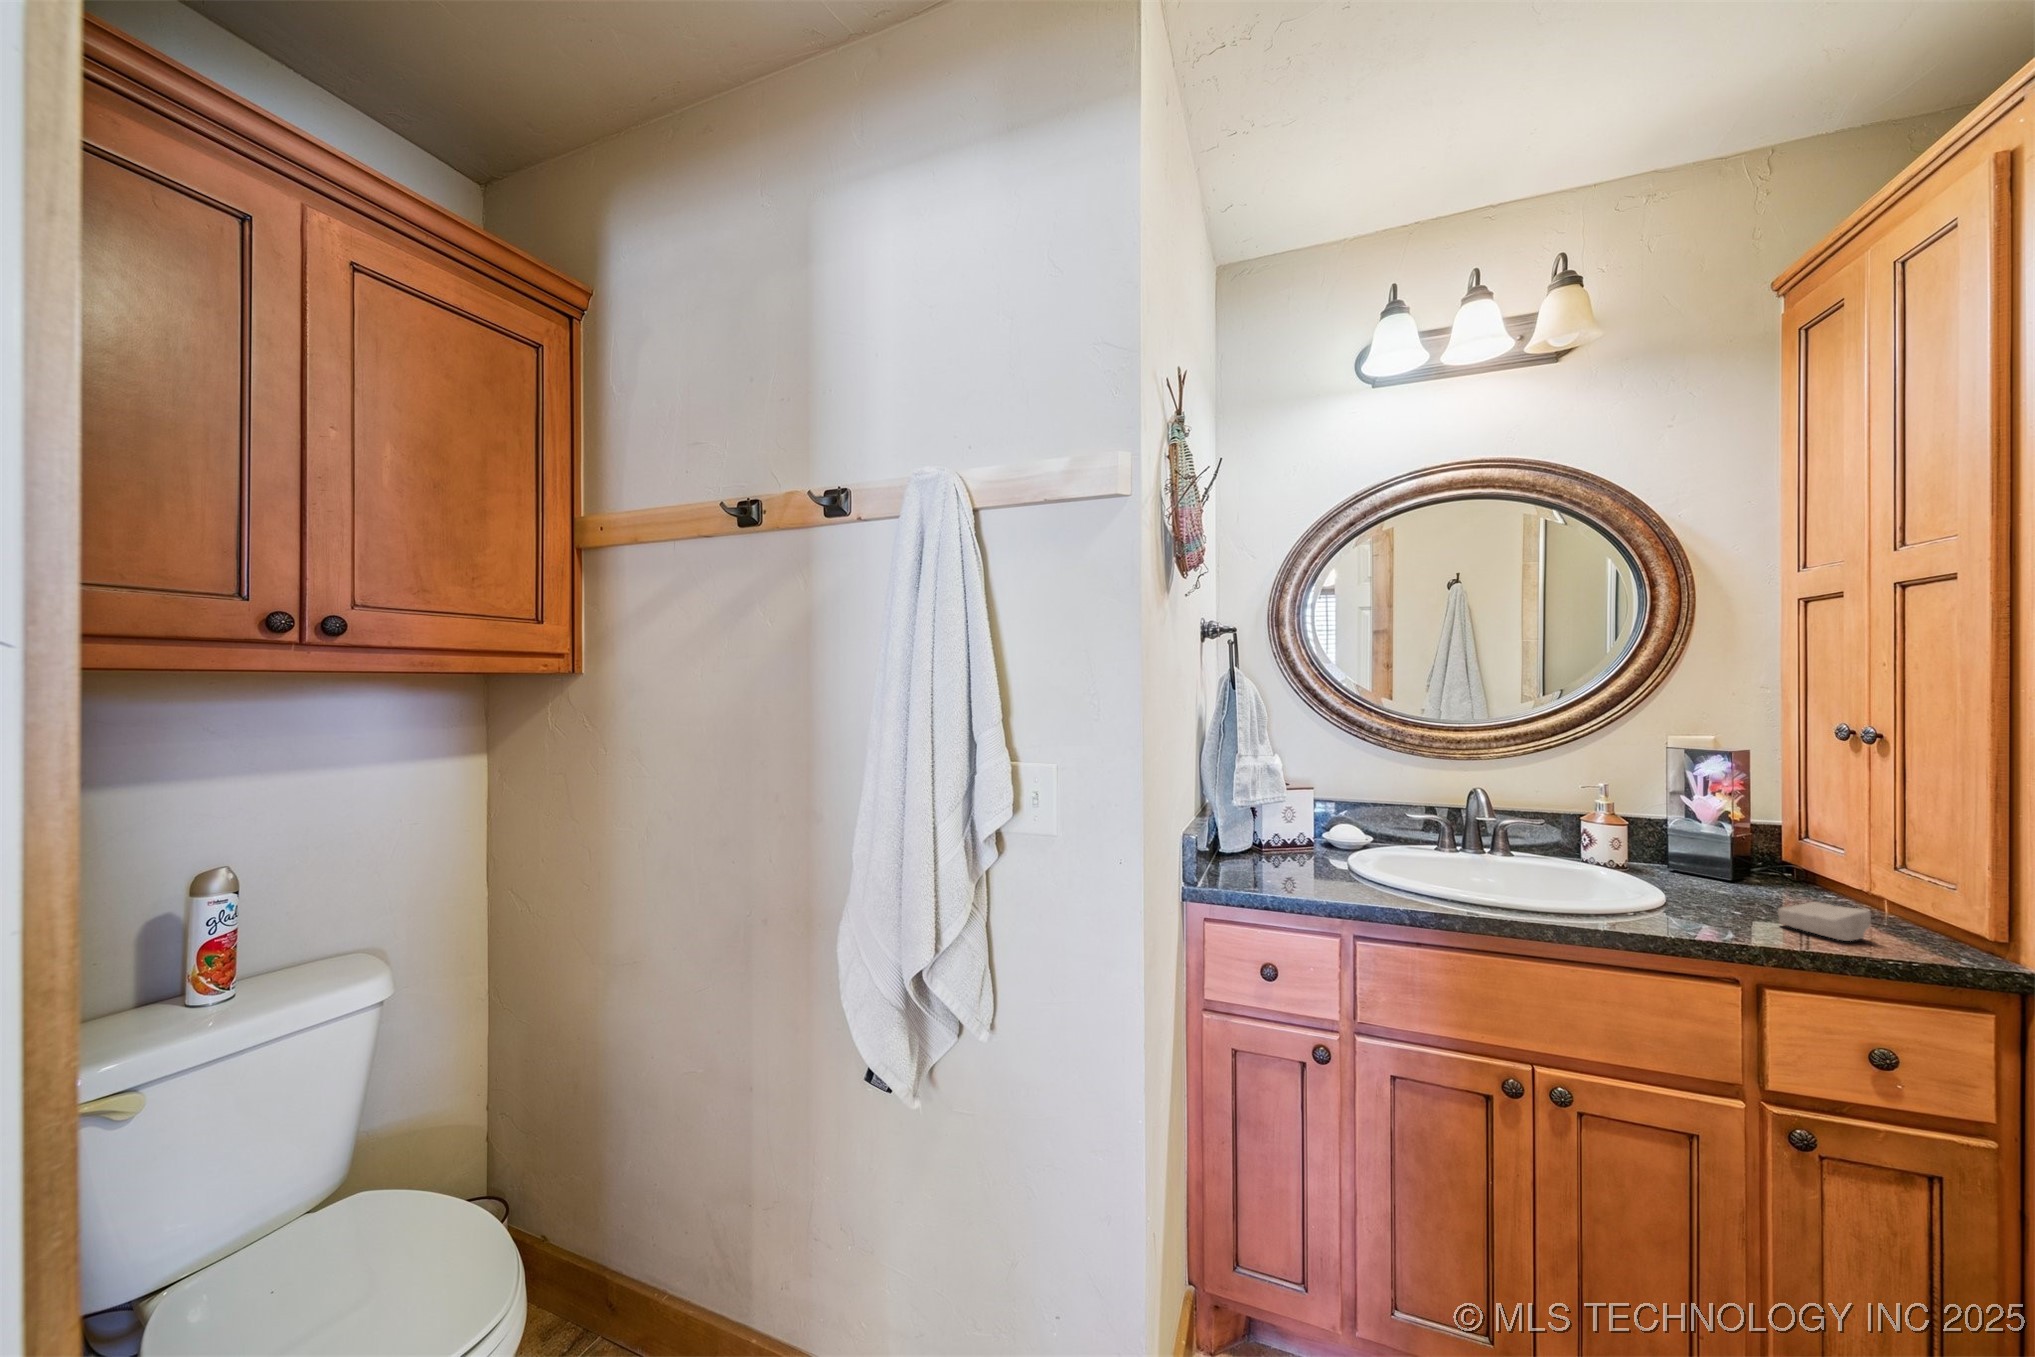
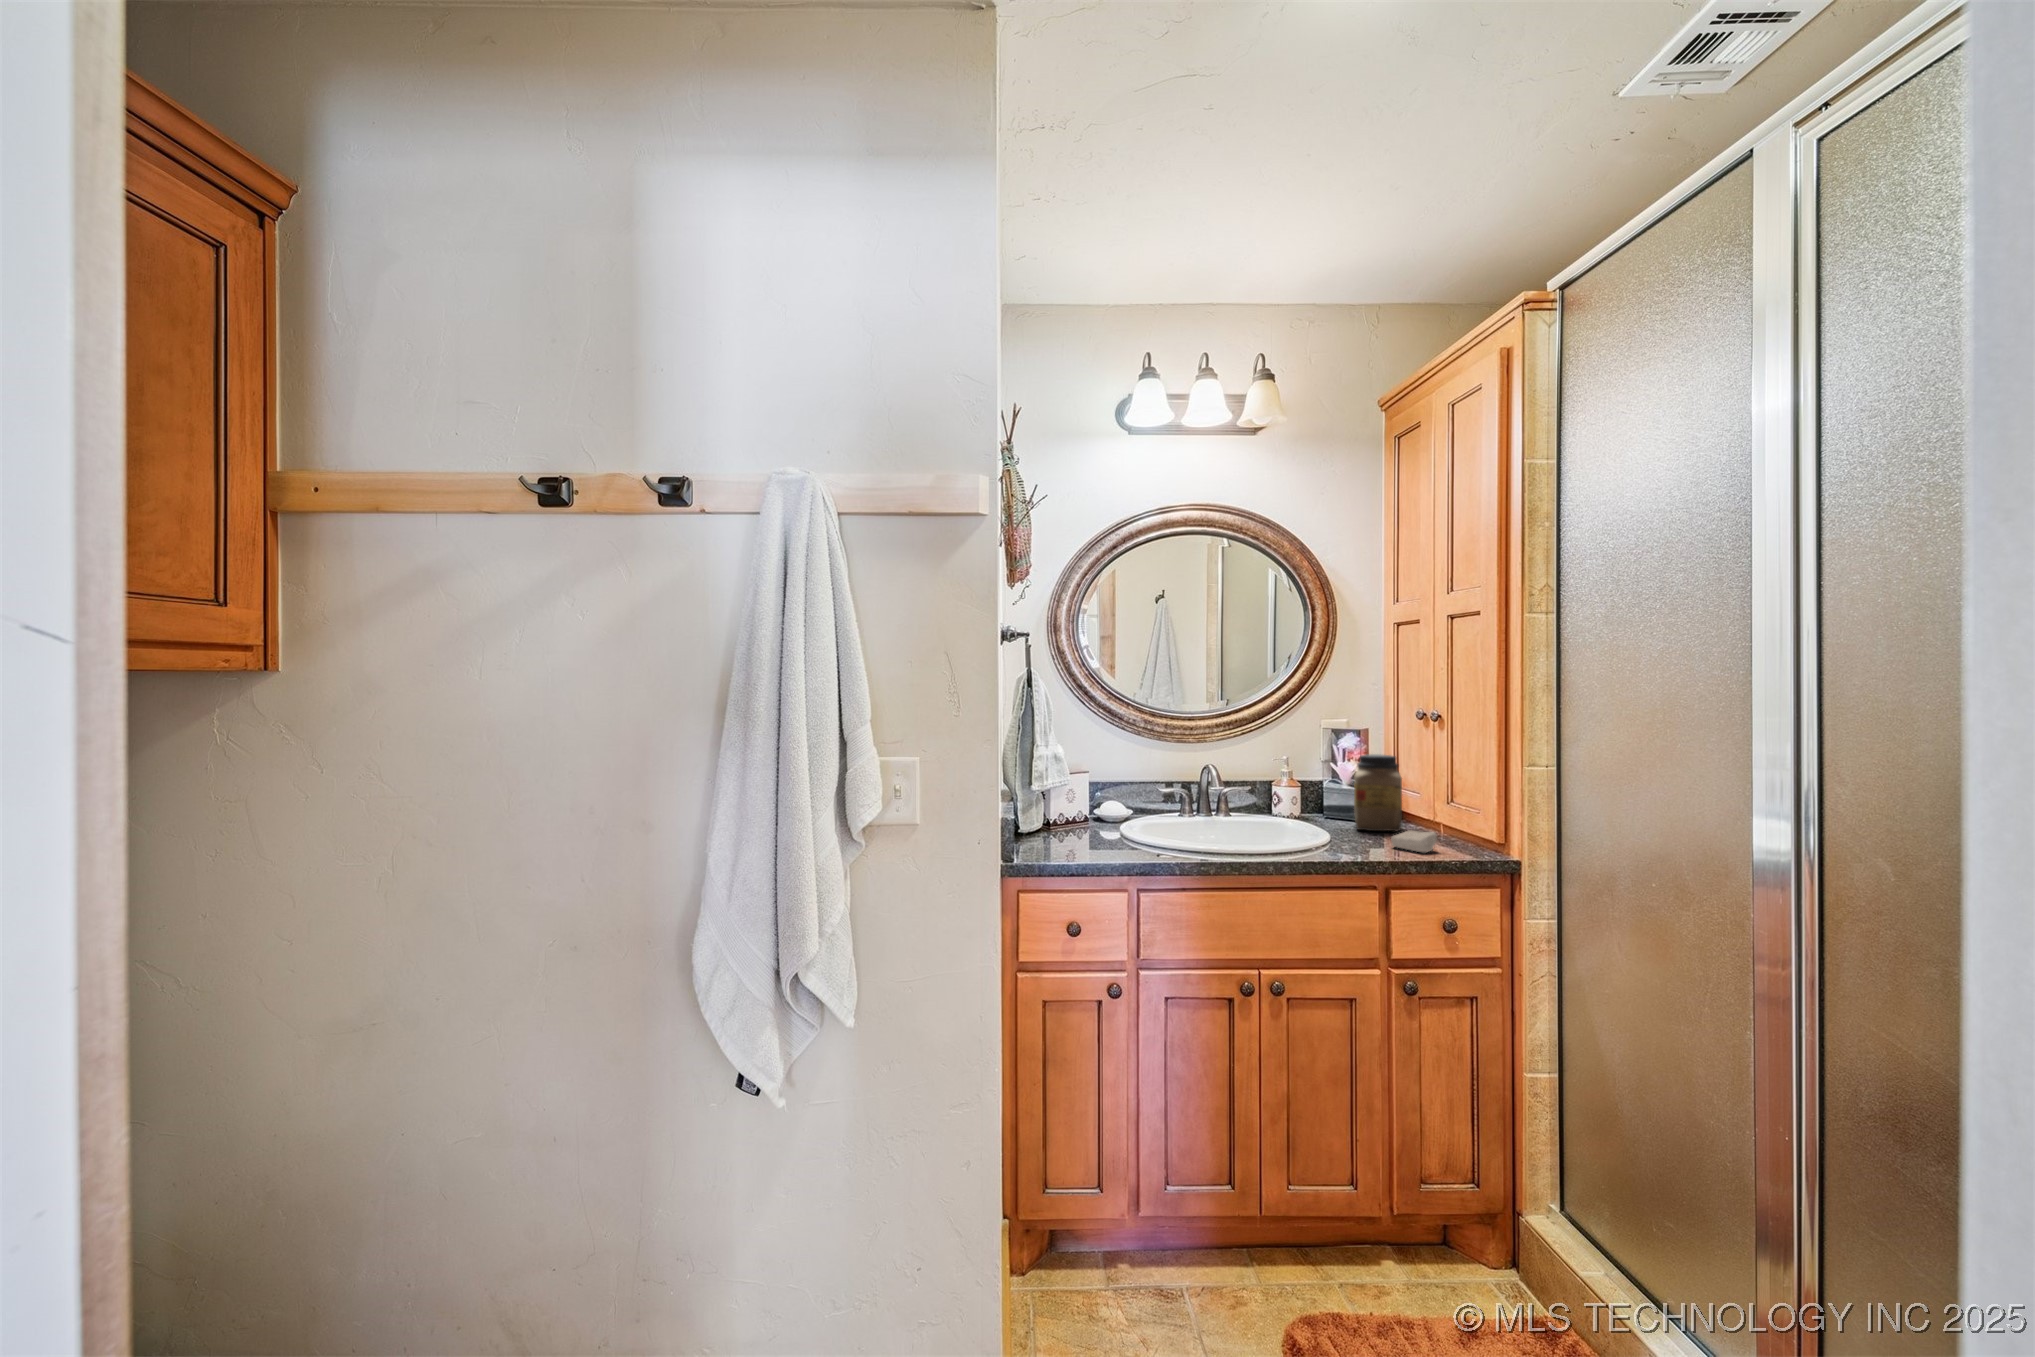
jar: none [1716,784,1805,901] -> present [1354,754,1402,831]

